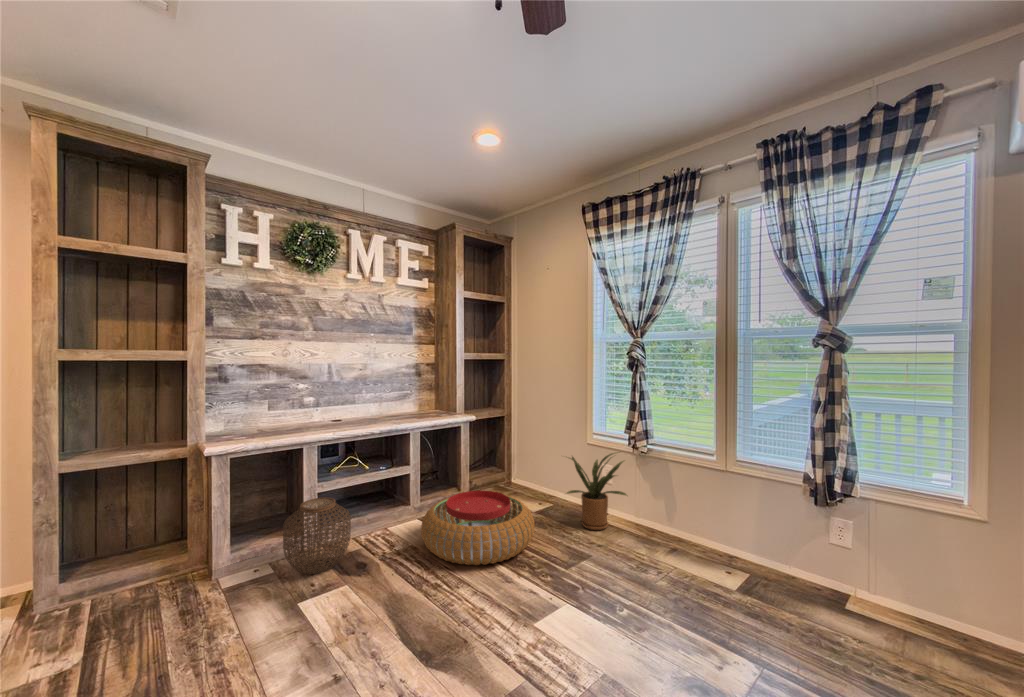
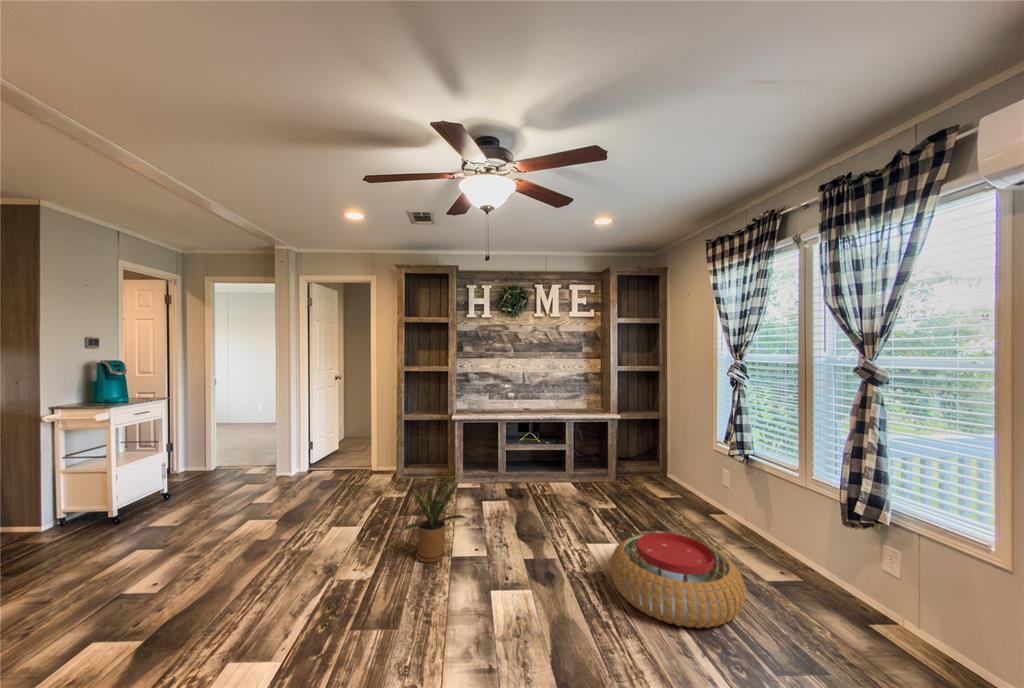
house plant: present [567,452,627,530] -> present [397,475,466,563]
woven basket: present [283,497,351,574] -> none [493,502,546,570]

